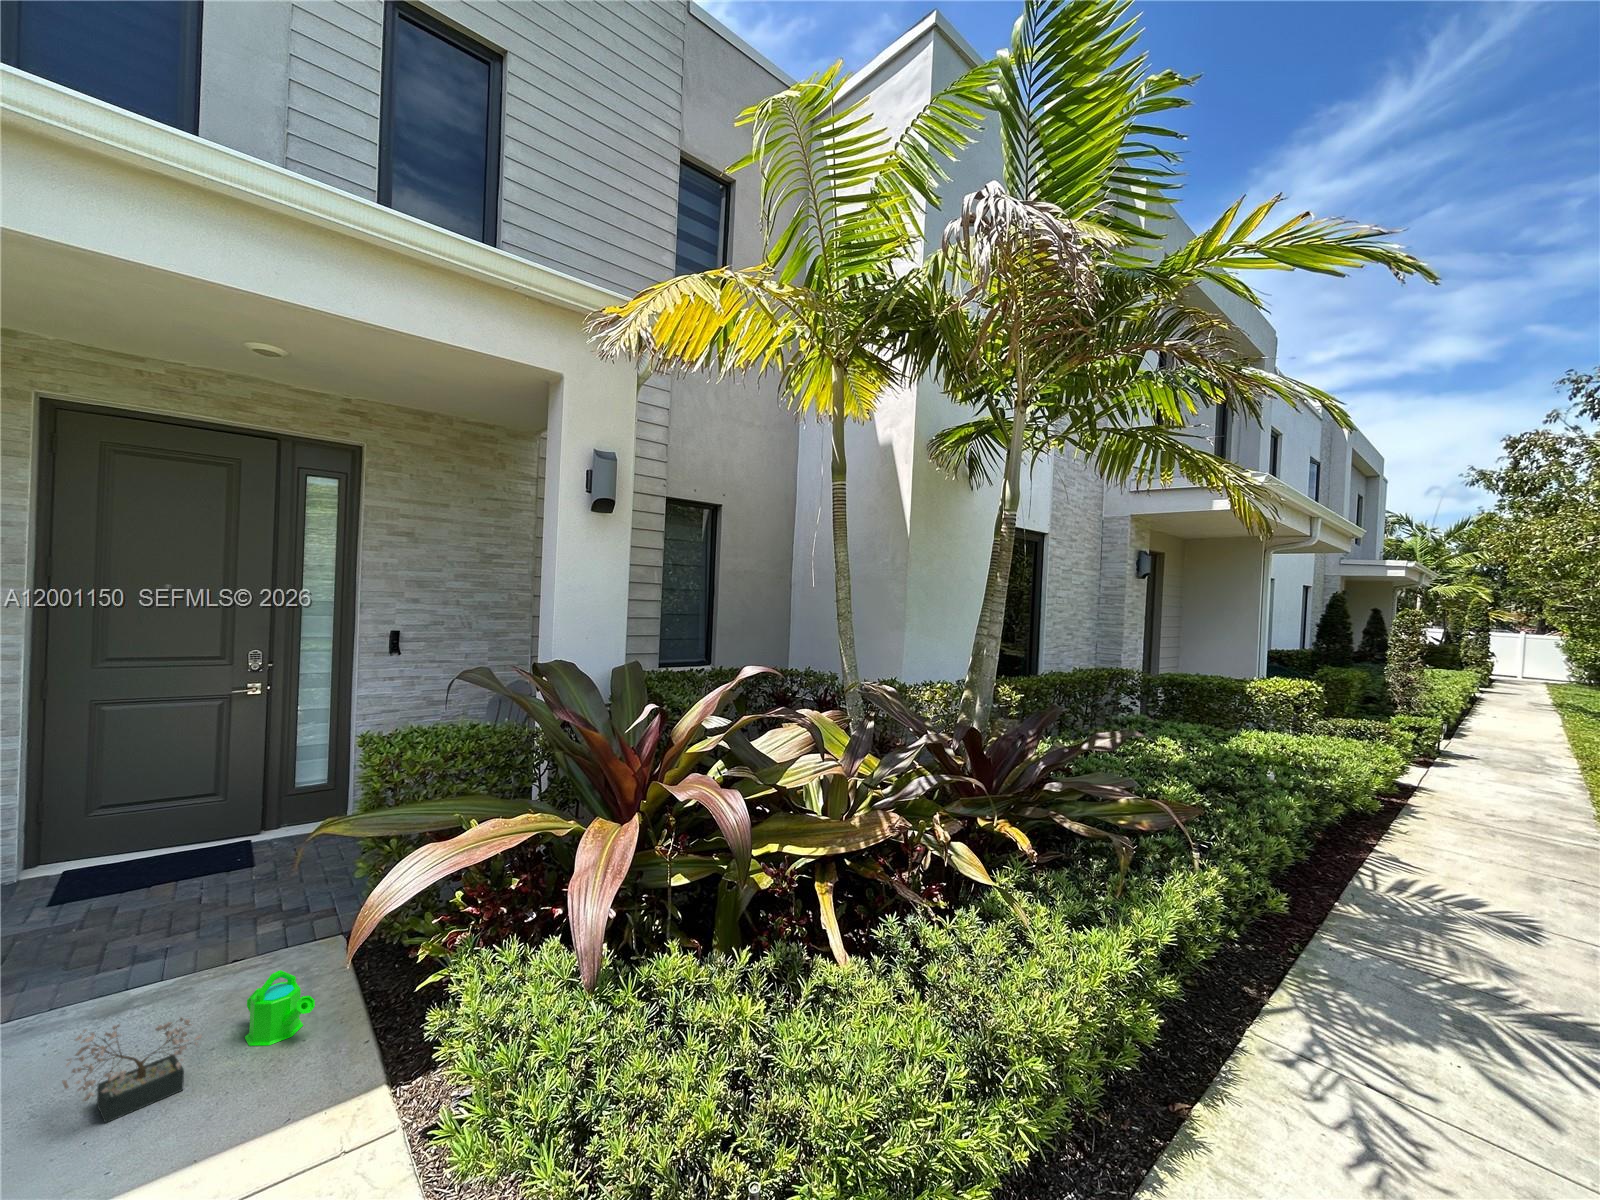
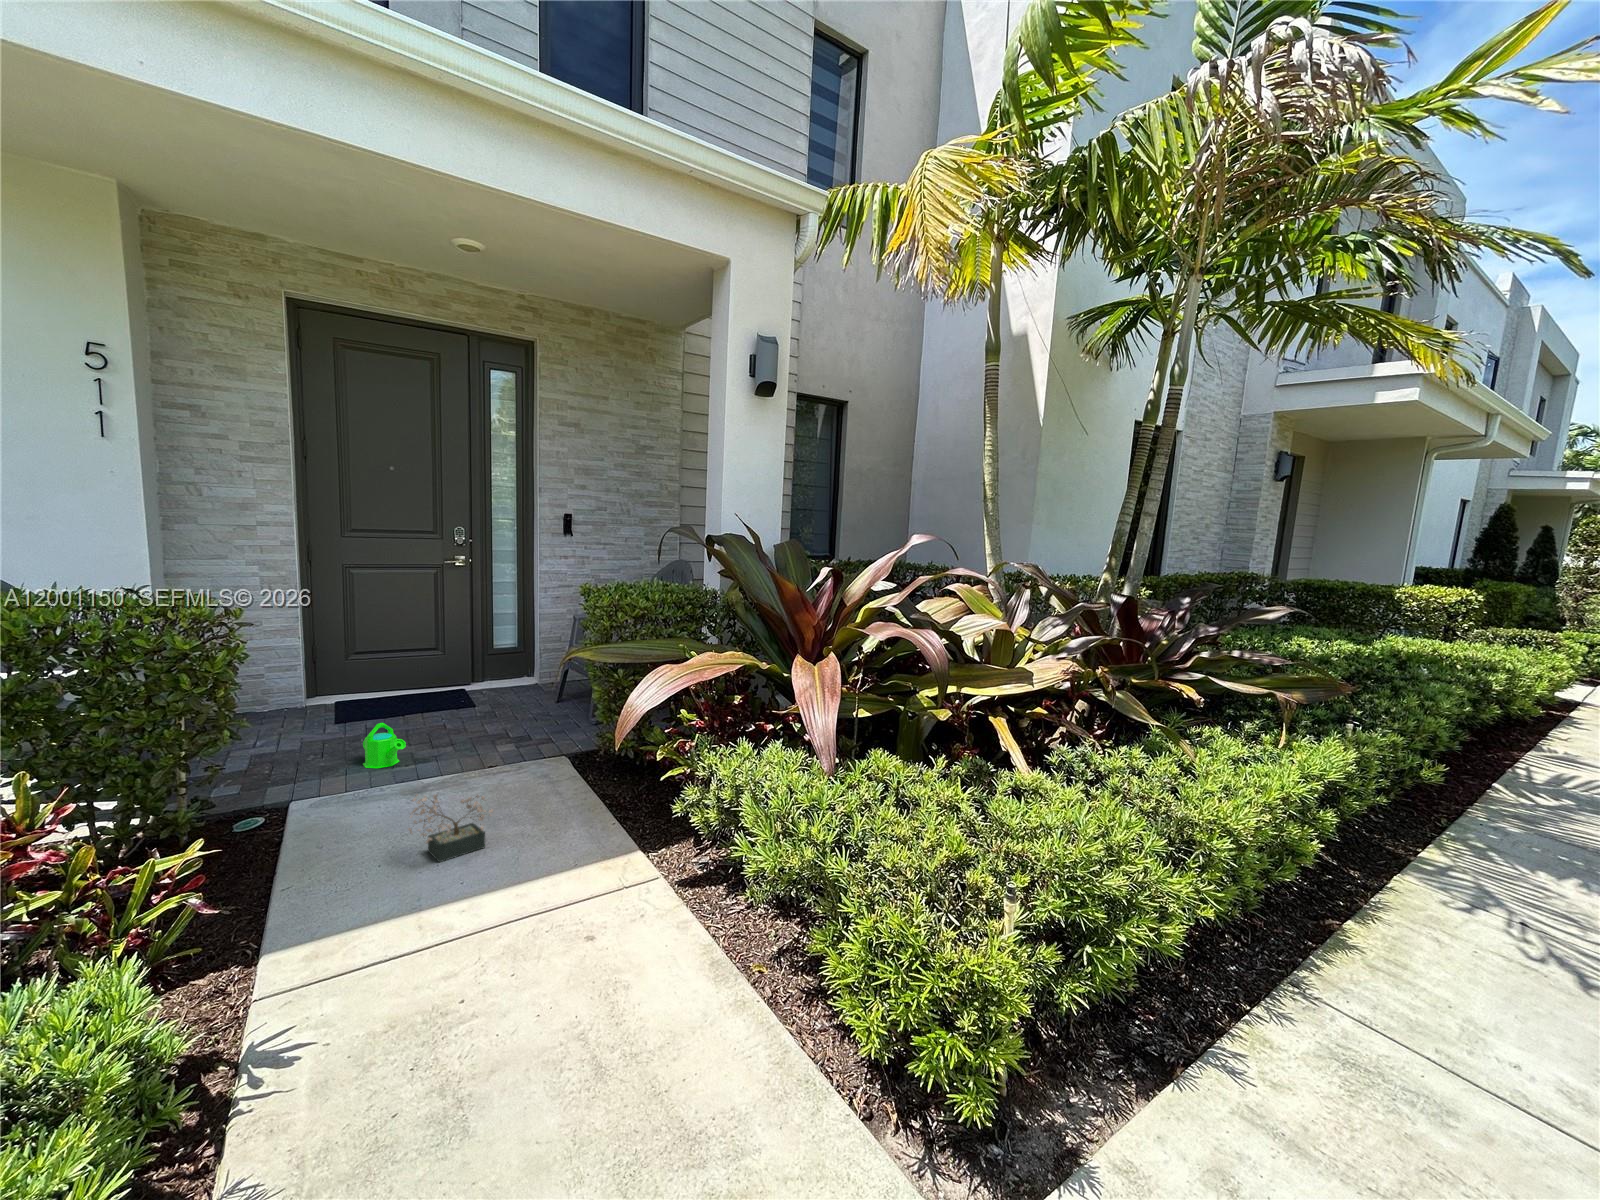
watering can: present [245,970,315,1046] -> present [363,723,406,768]

